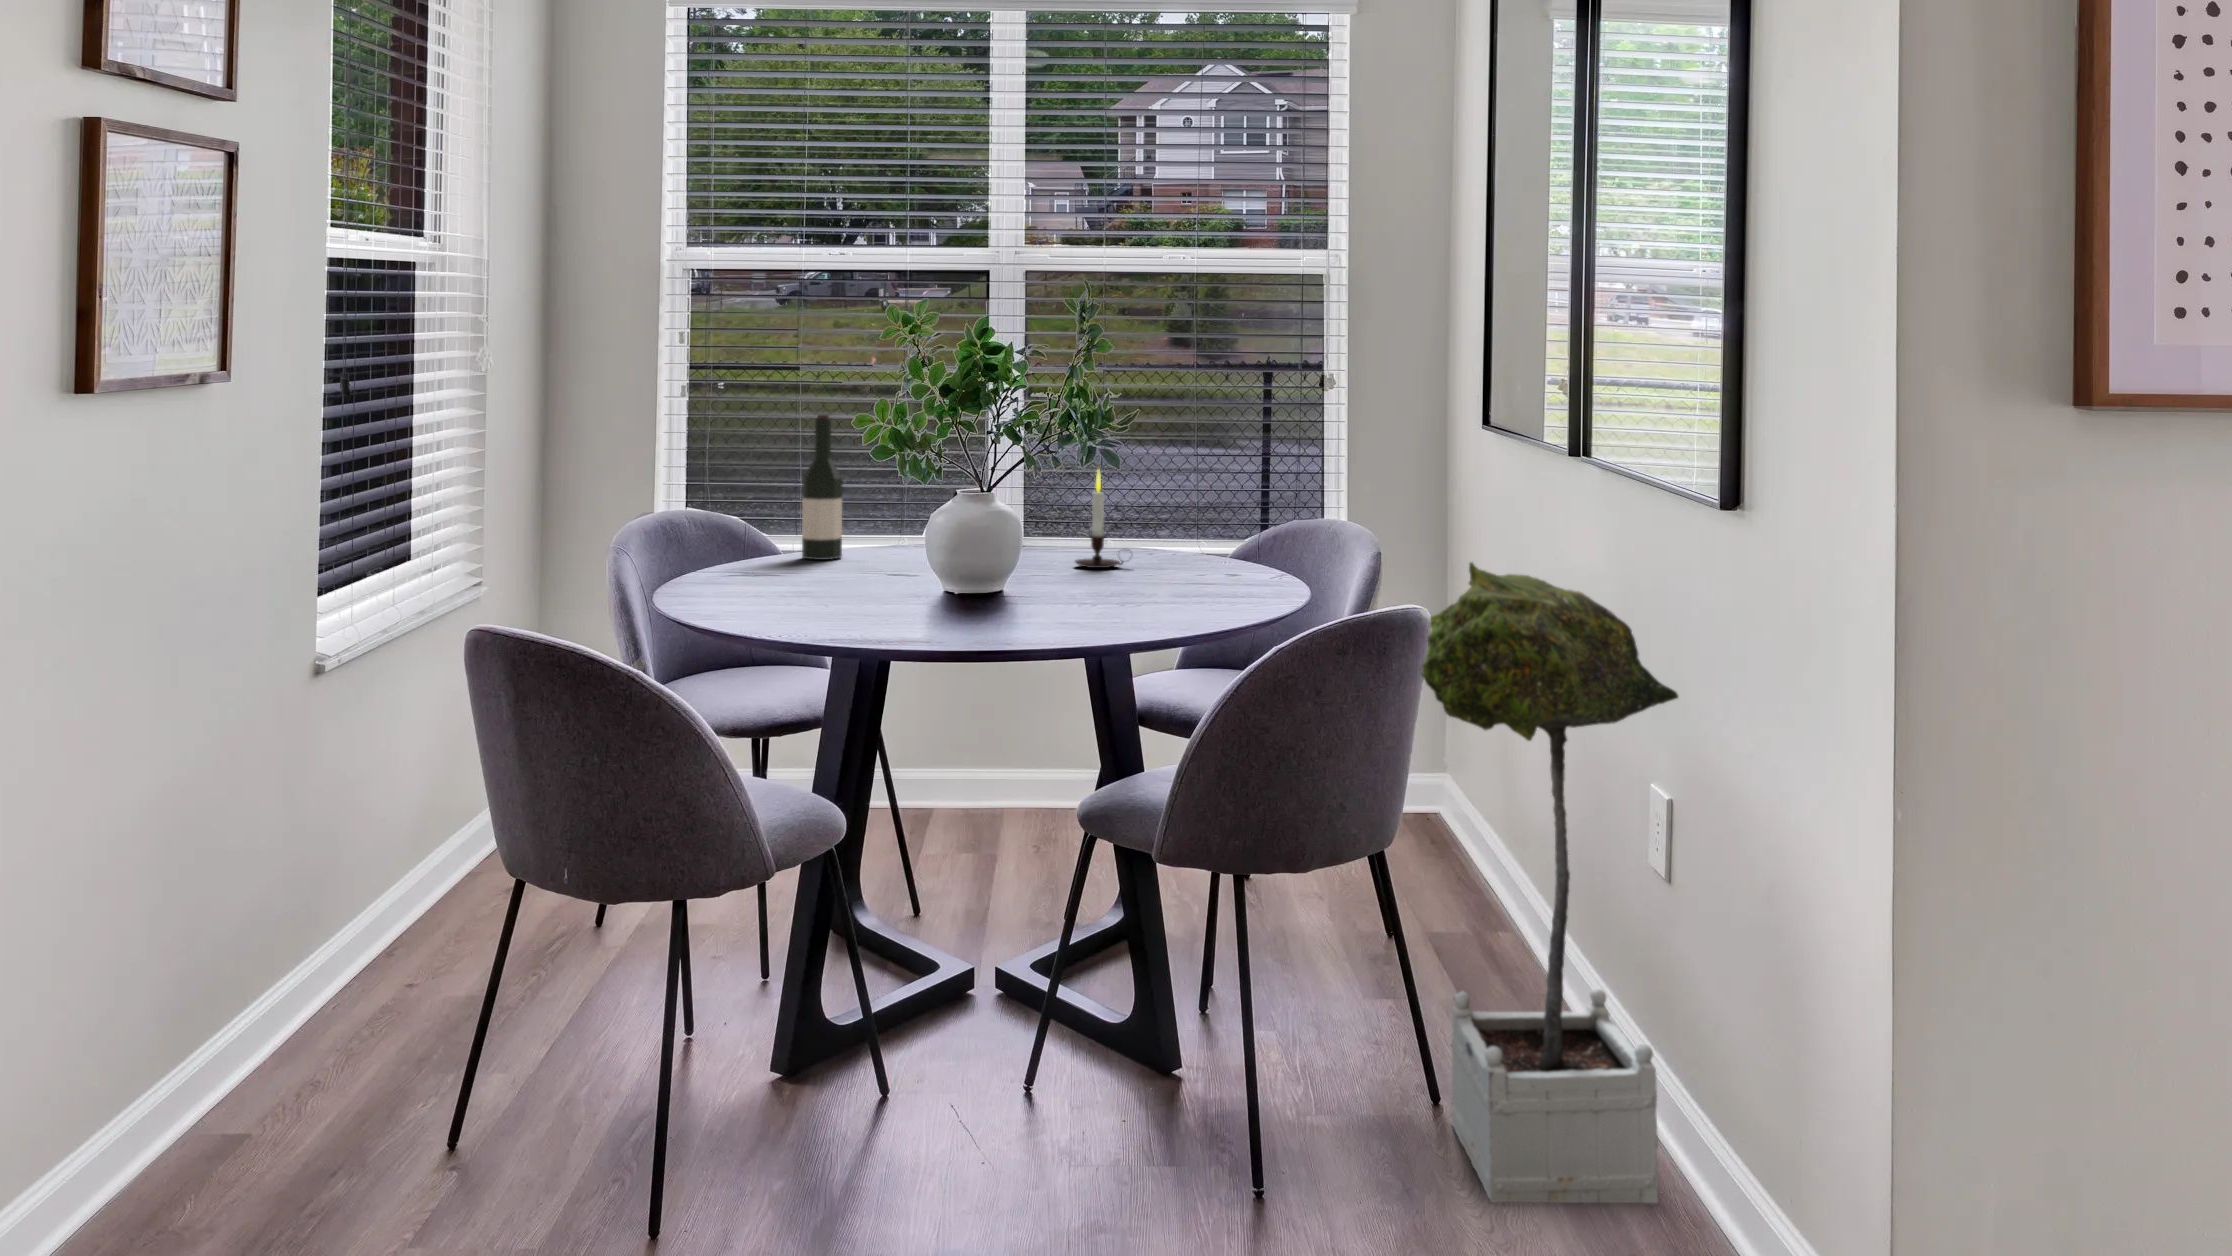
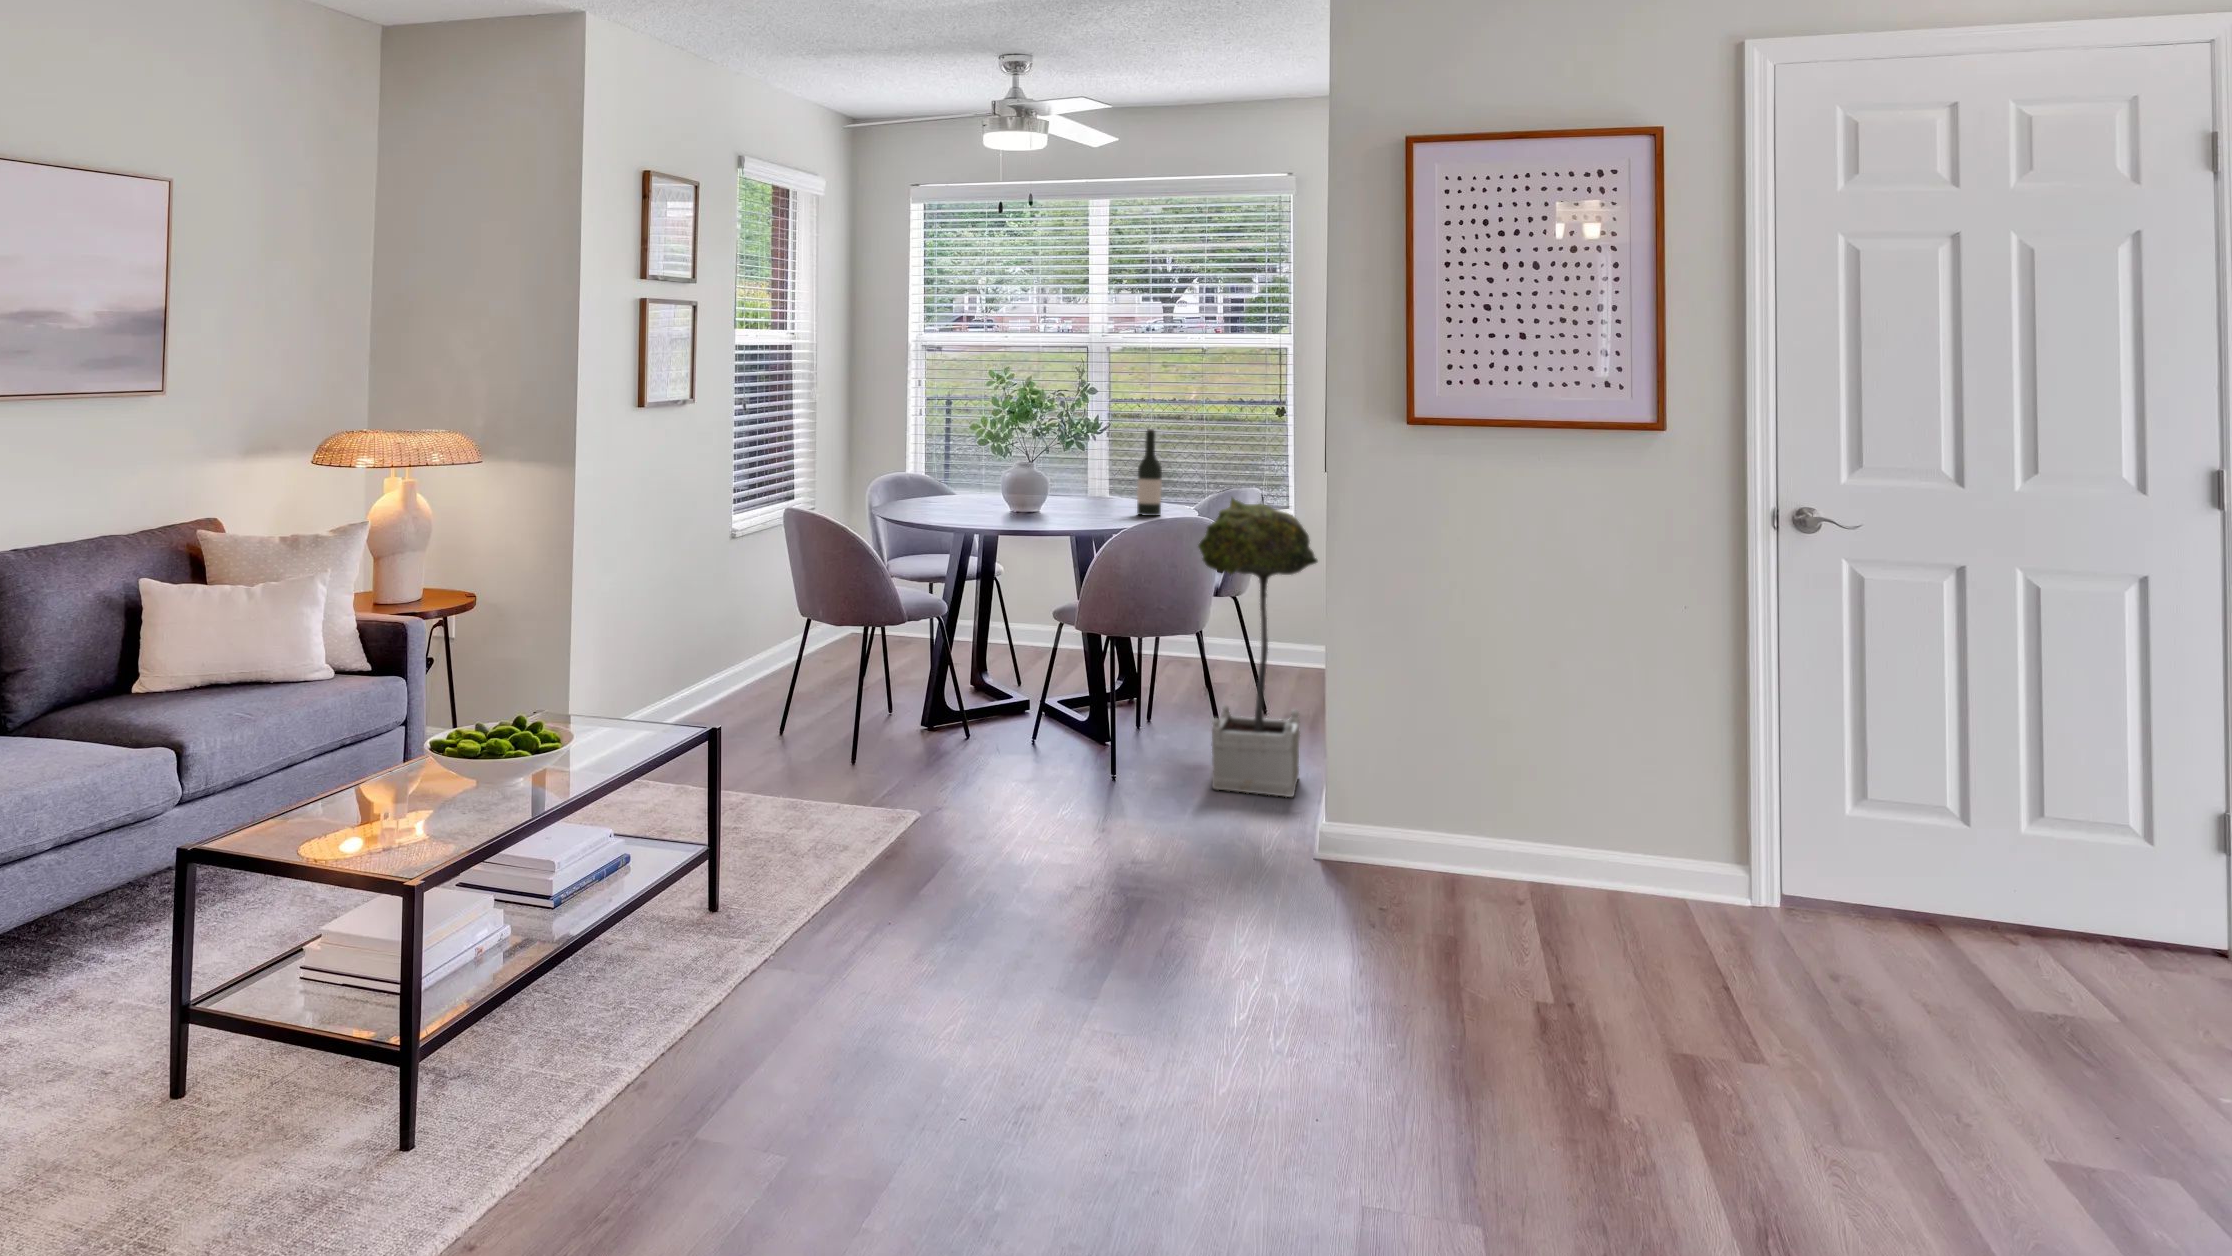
wine bottle: present [802,414,843,560] -> present [1137,429,1162,516]
candle: present [1075,470,1129,568] -> none [1096,453,1127,507]

